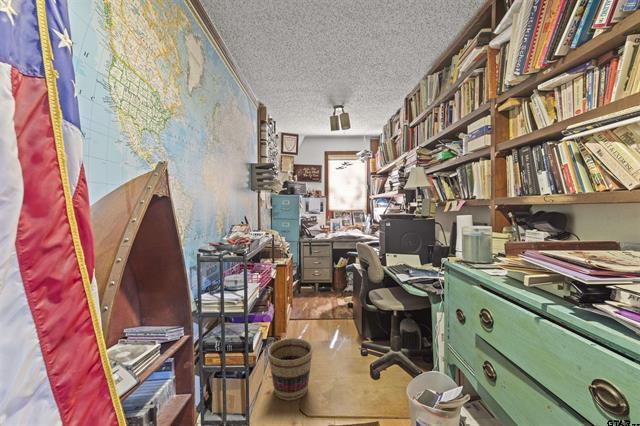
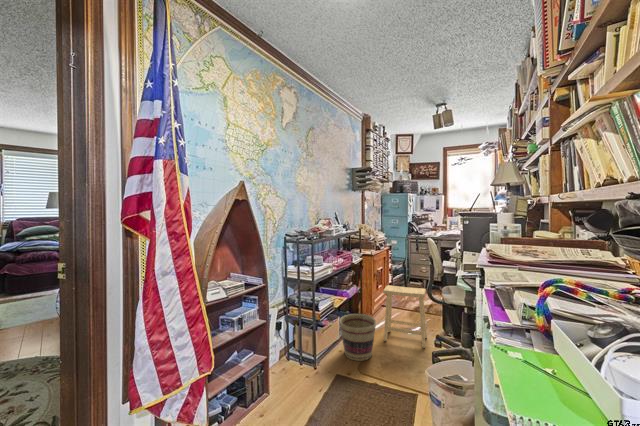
footstool: none [308,295,355,363] -> present [383,285,427,348]

